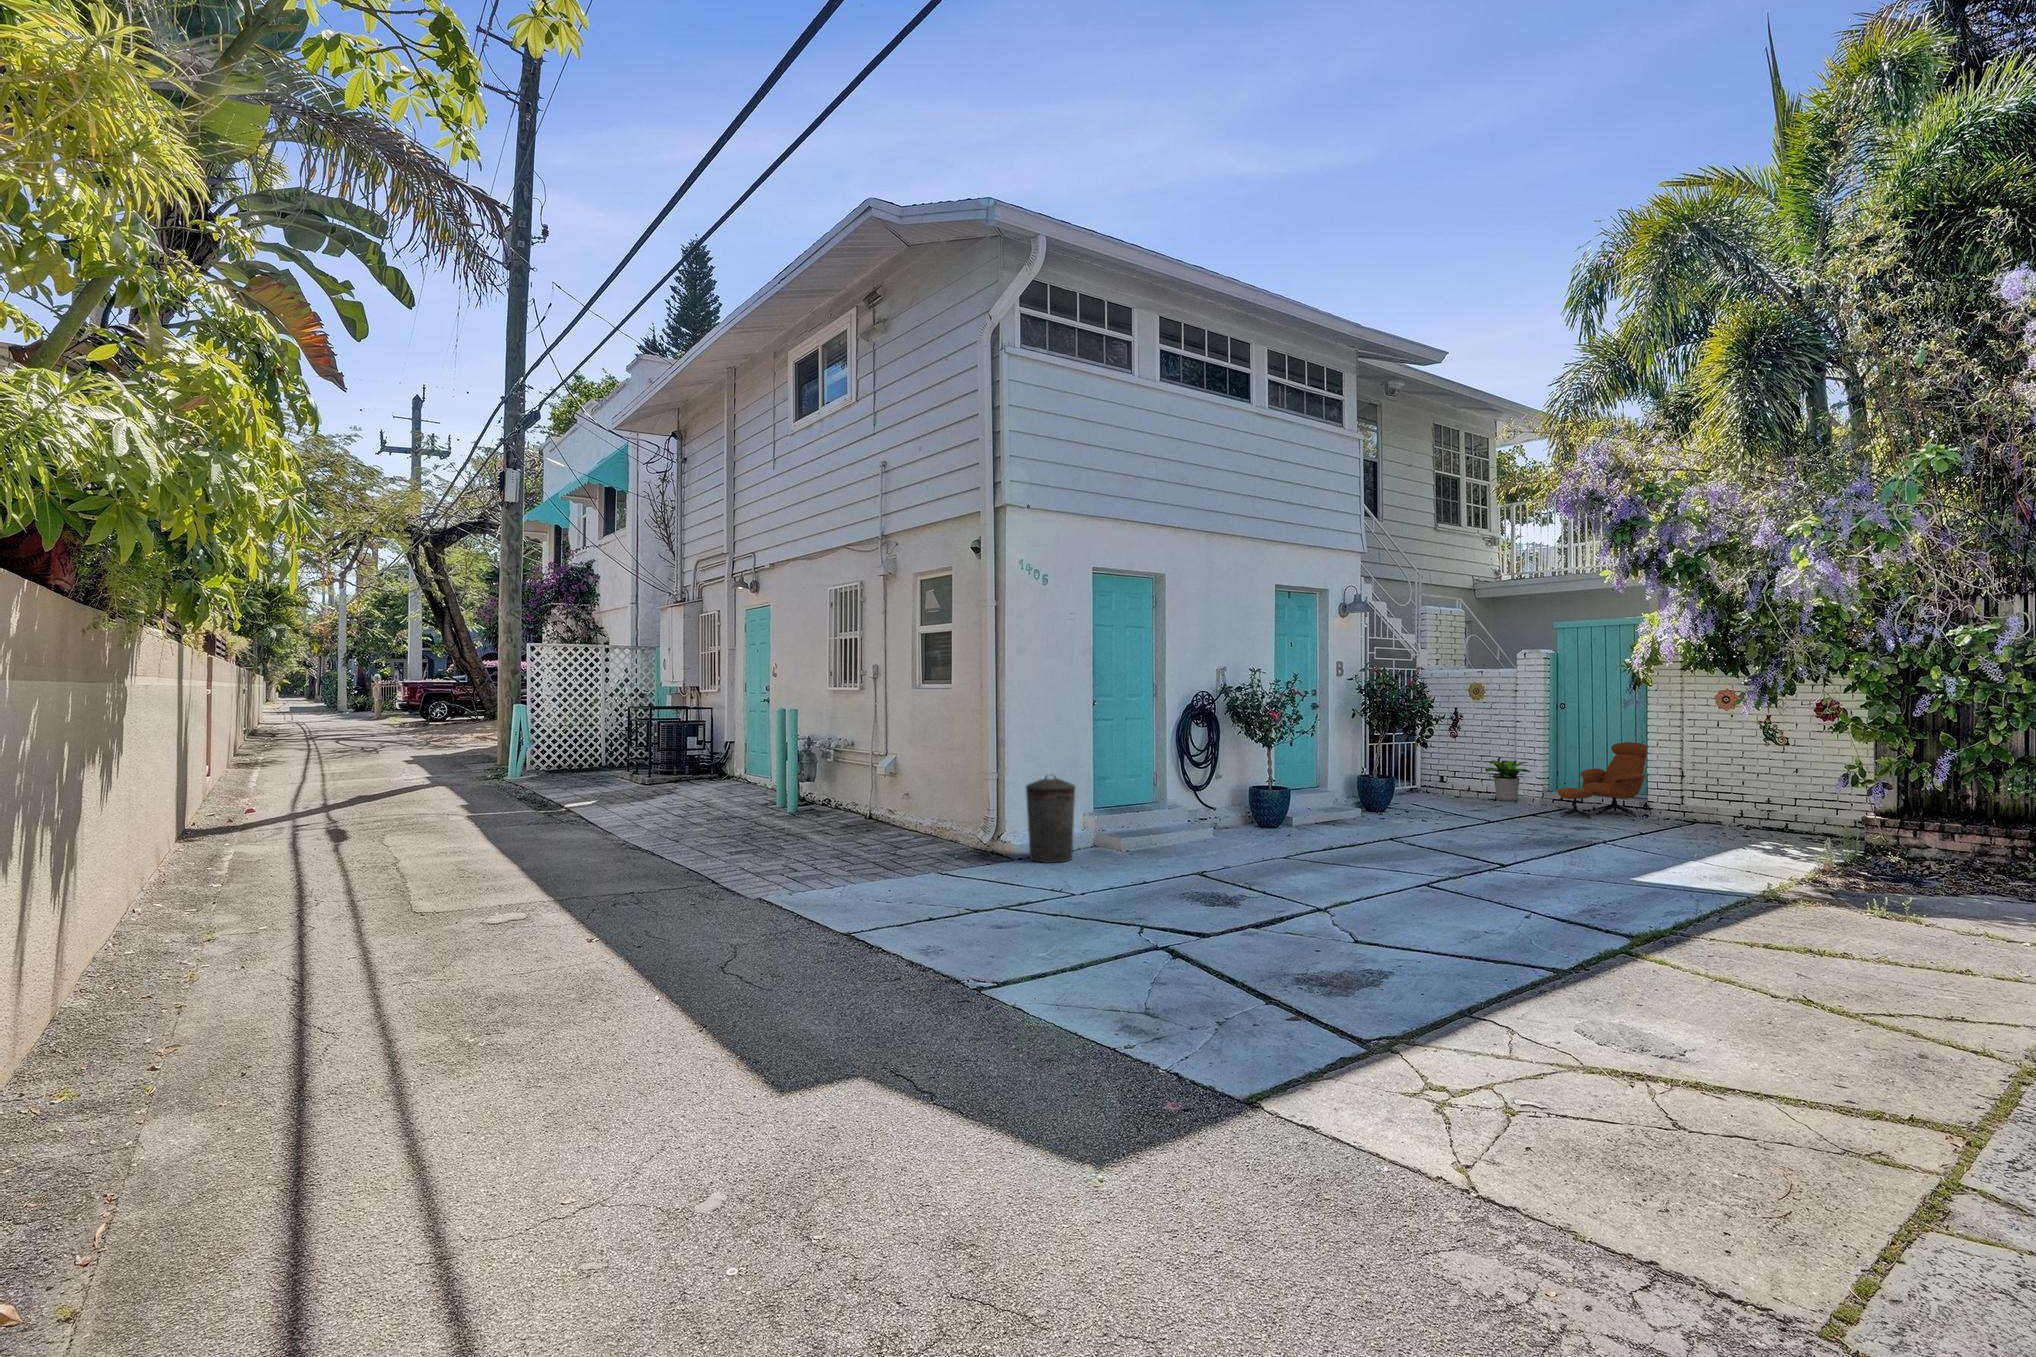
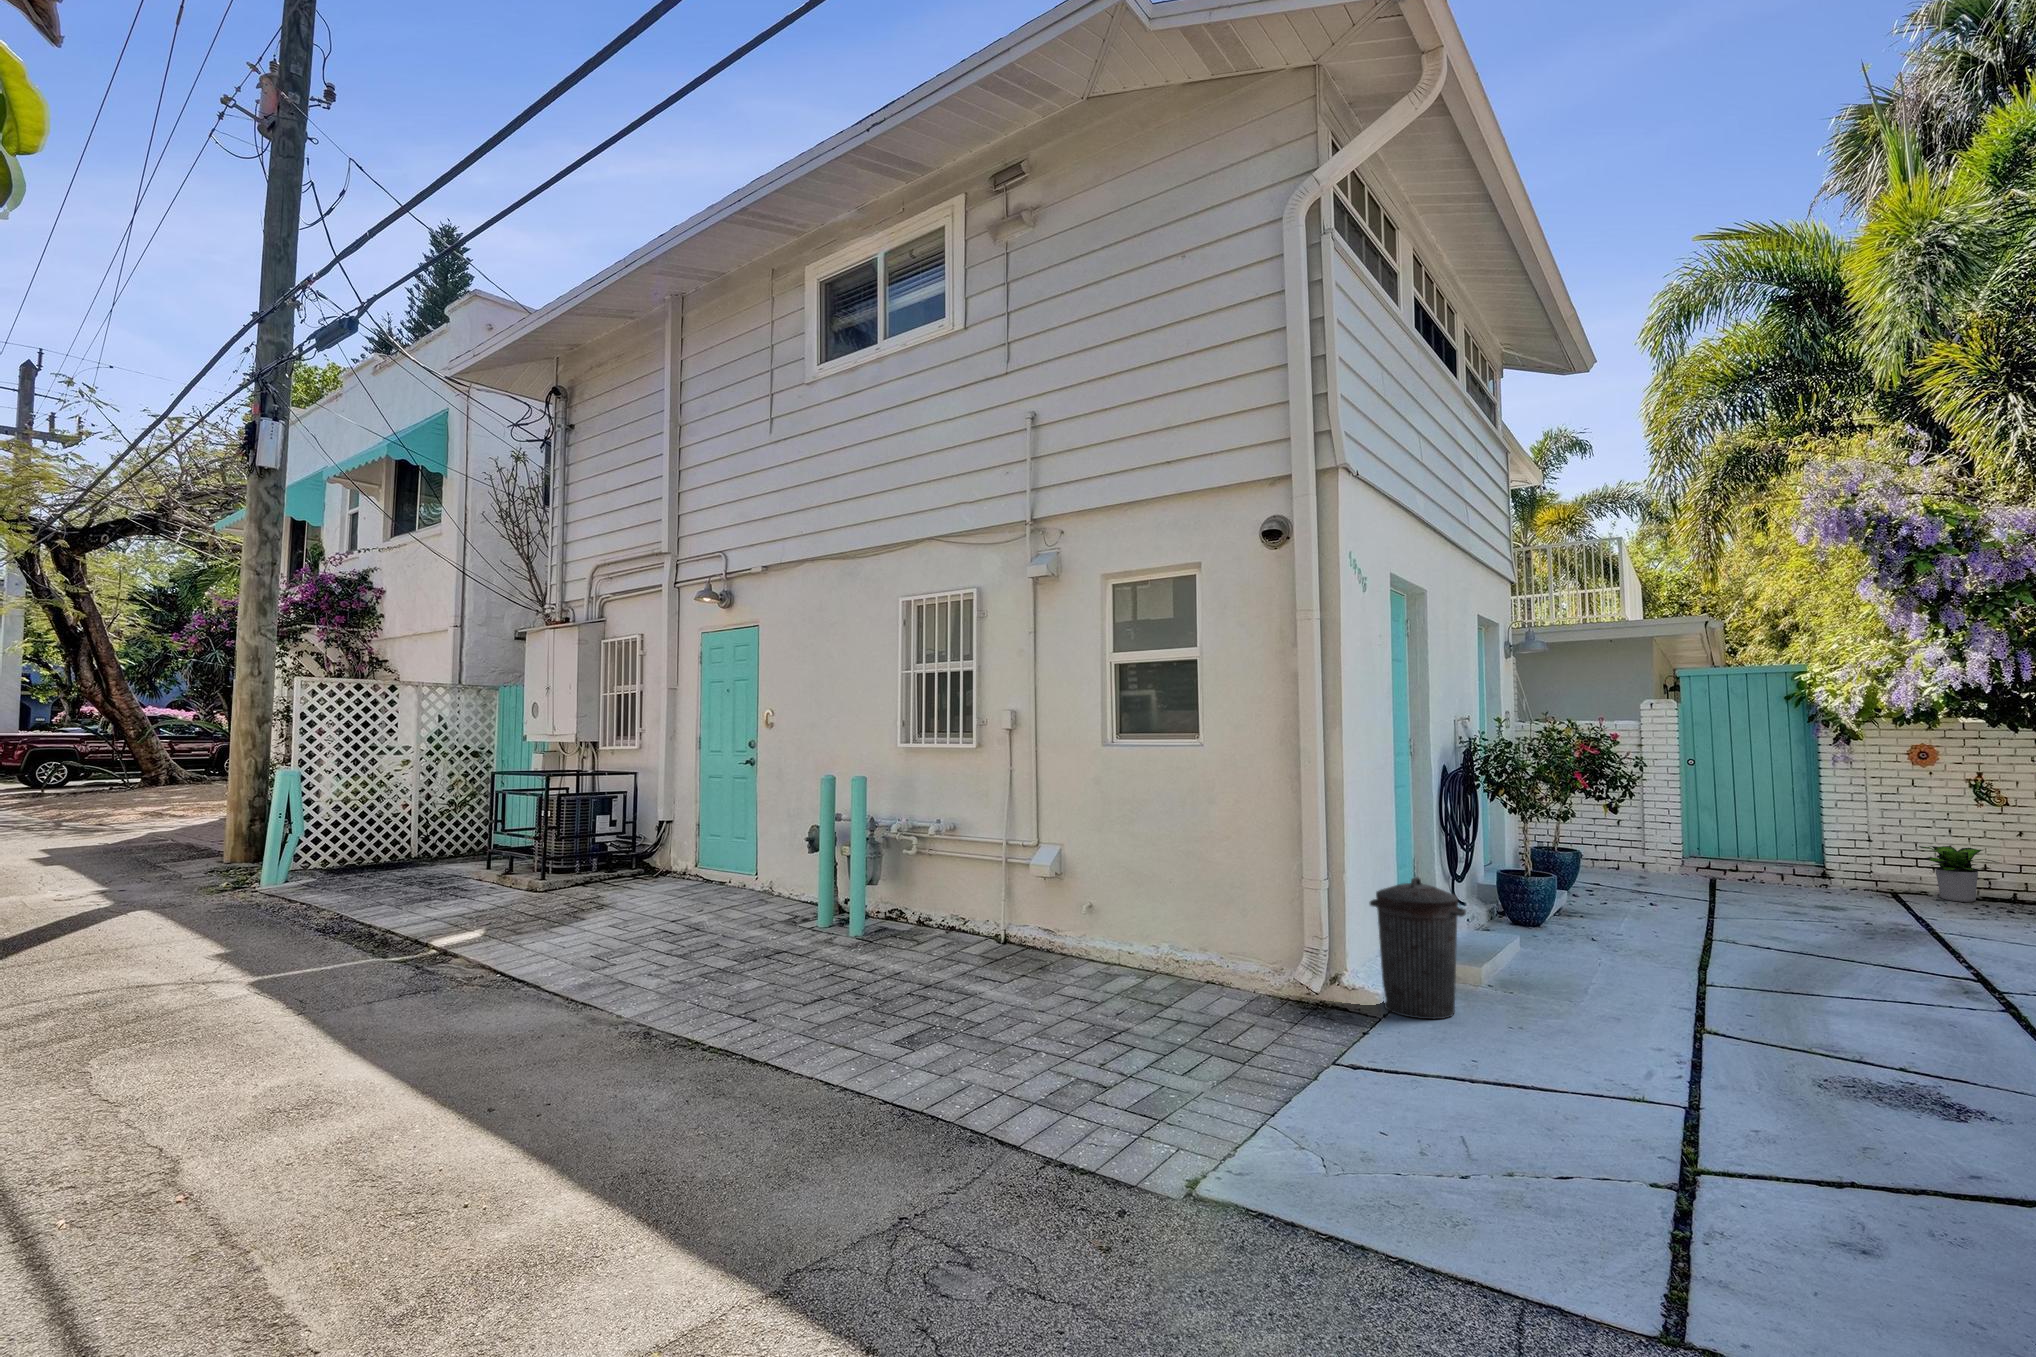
lounge chair: present [1558,742,1647,819] -> none [1749,804,1835,893]
potted plant: present [1485,760,1530,801] -> present [1919,846,1996,902]

